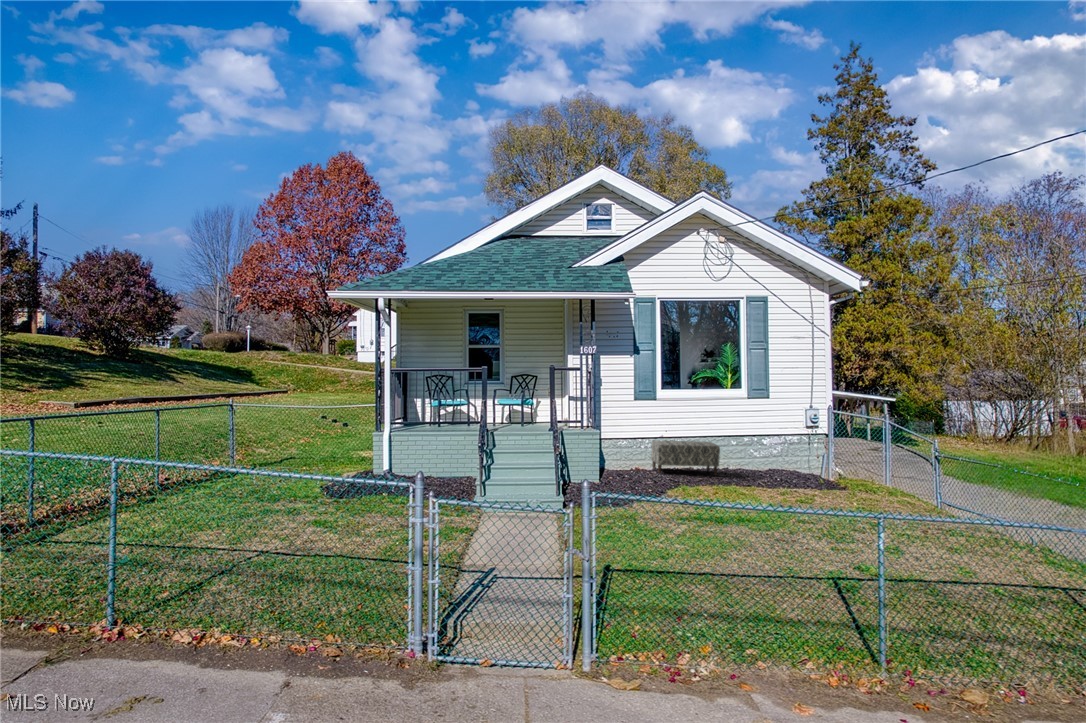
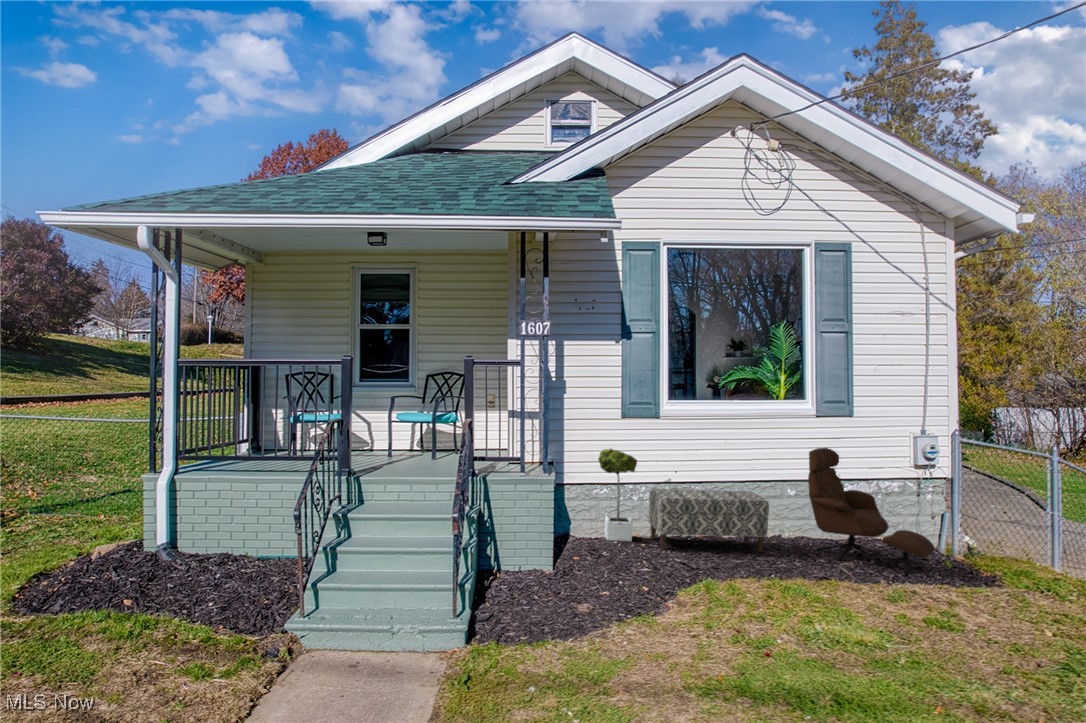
lounge chair: none [743,416,815,485] -> present [808,448,934,573]
potted tree: none [622,417,645,470] -> present [598,449,637,541]

